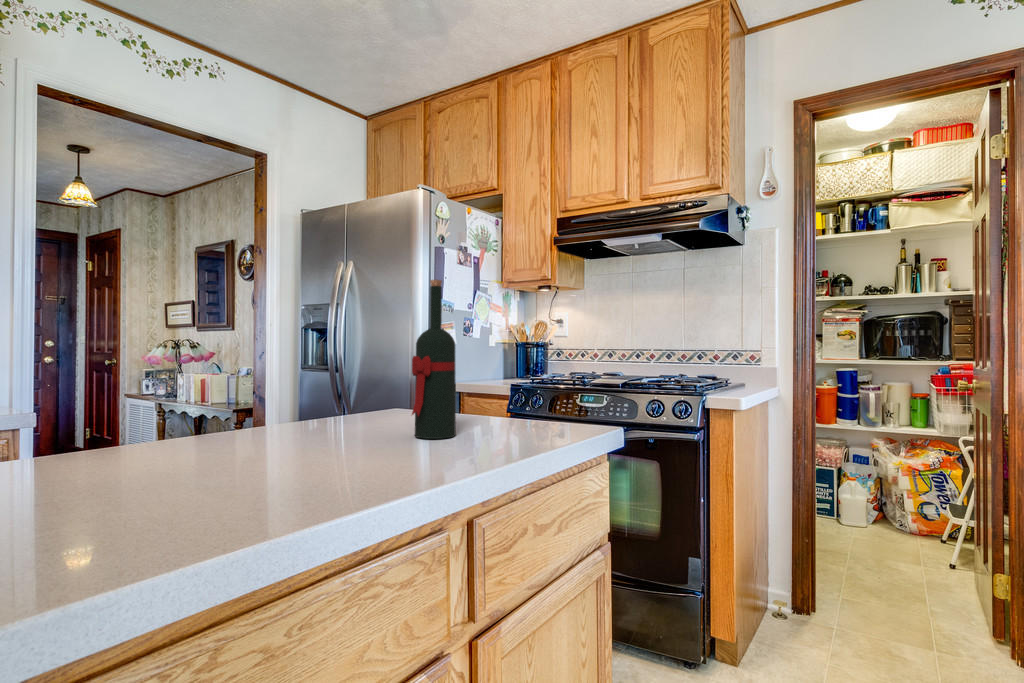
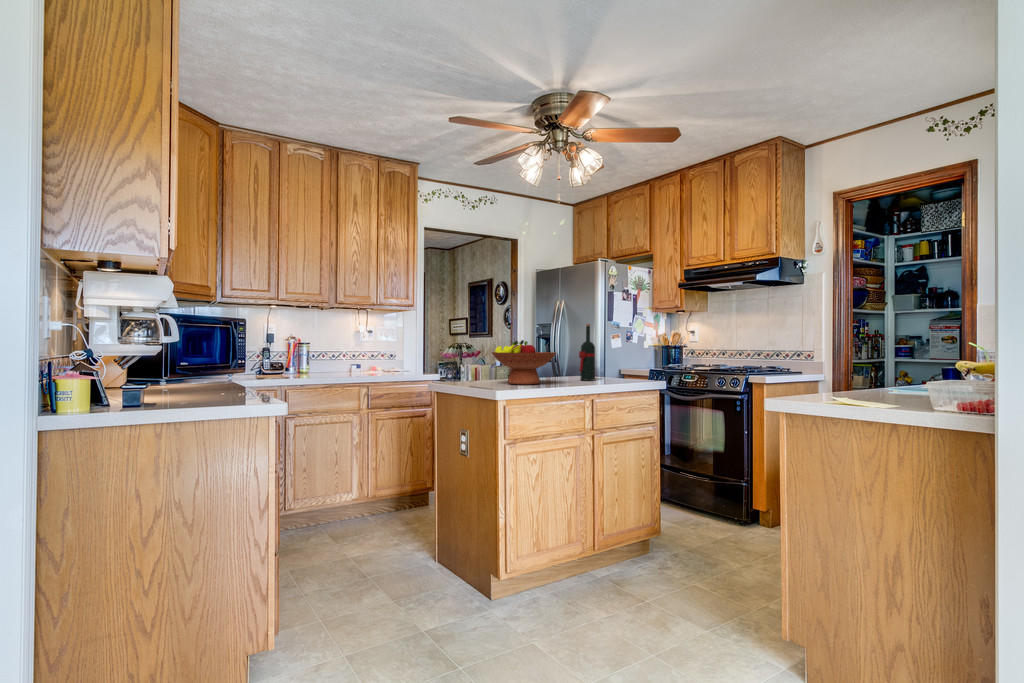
fruit bowl: none [61,313,350,498] -> present [492,340,556,385]

